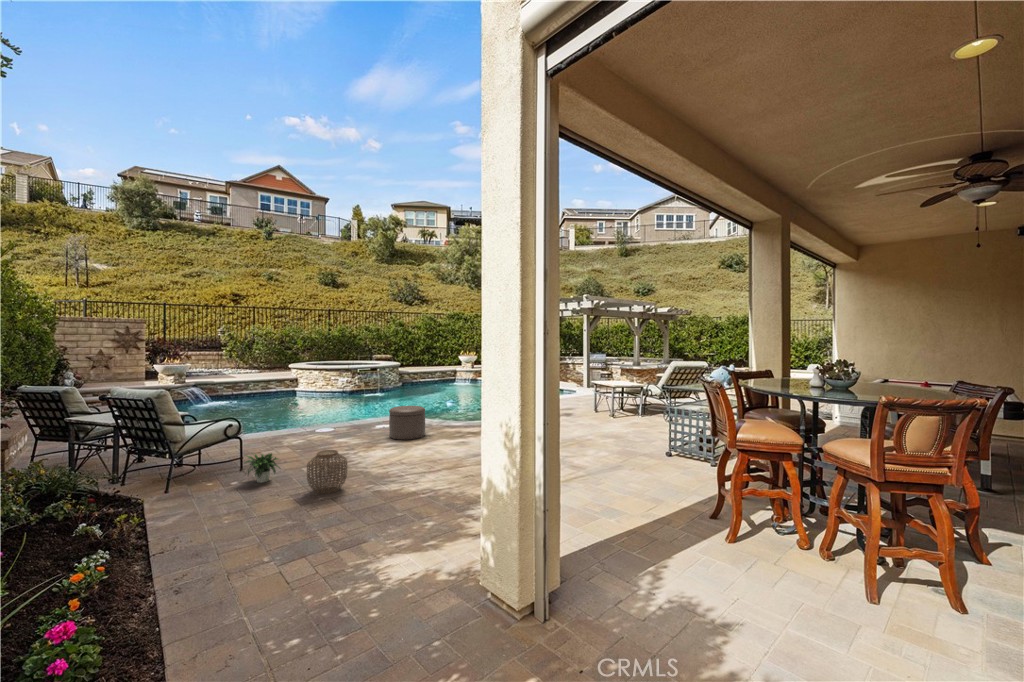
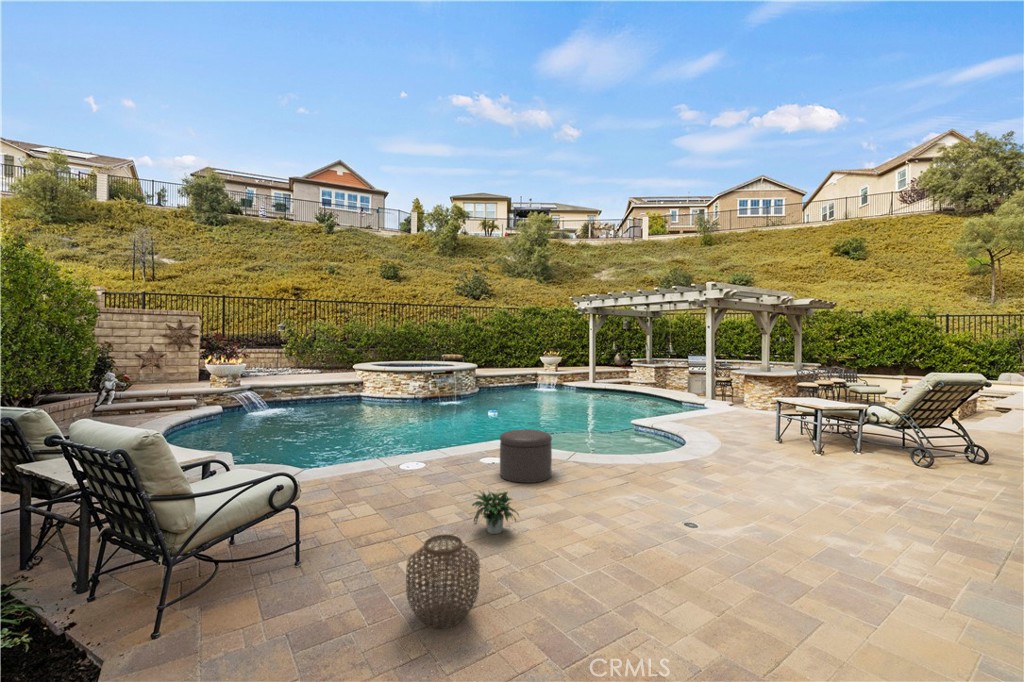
potted plant: present [244,453,280,483] -> present [472,492,519,534]

